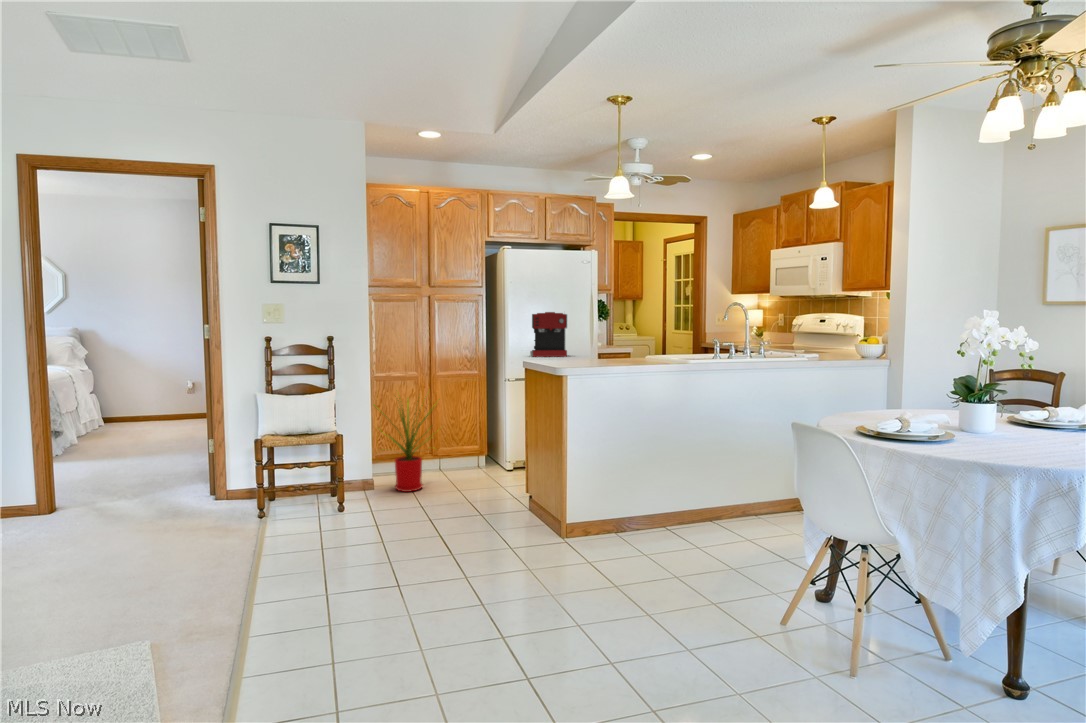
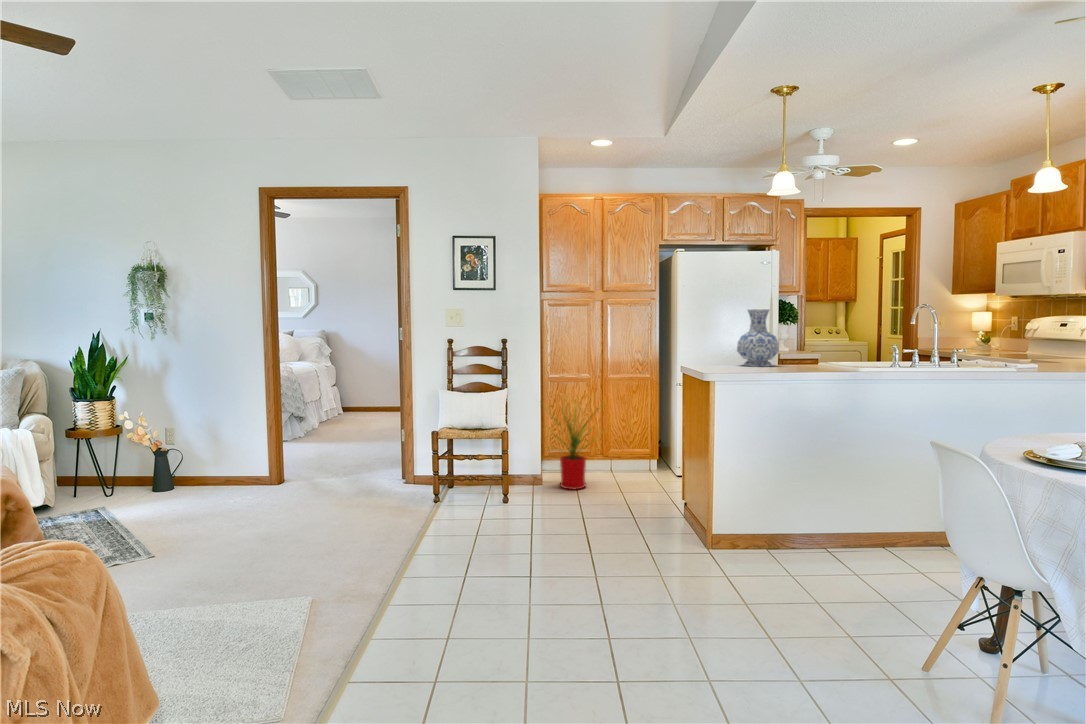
vase: none [571,305,609,360] -> present [737,309,779,367]
coffee maker: present [530,312,567,357] -> none [702,312,739,363]

